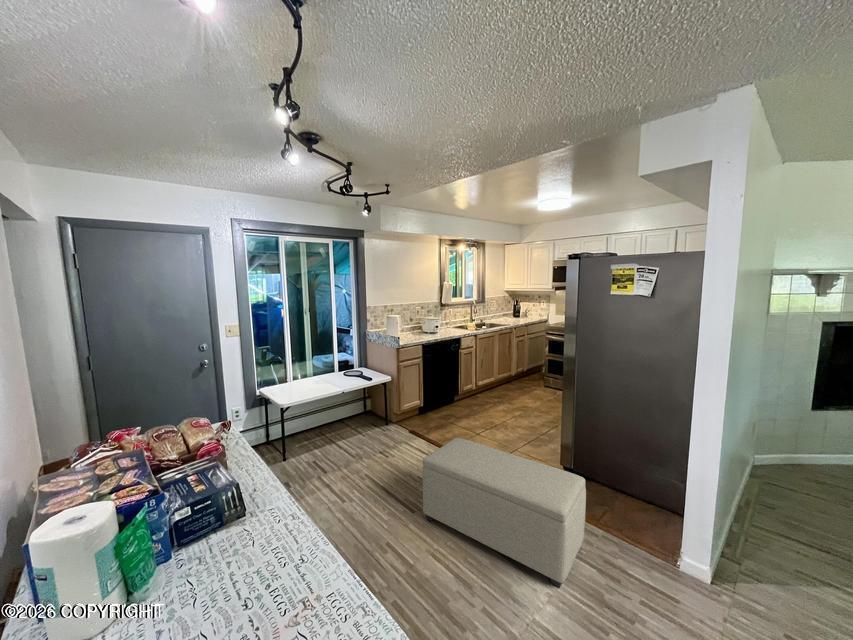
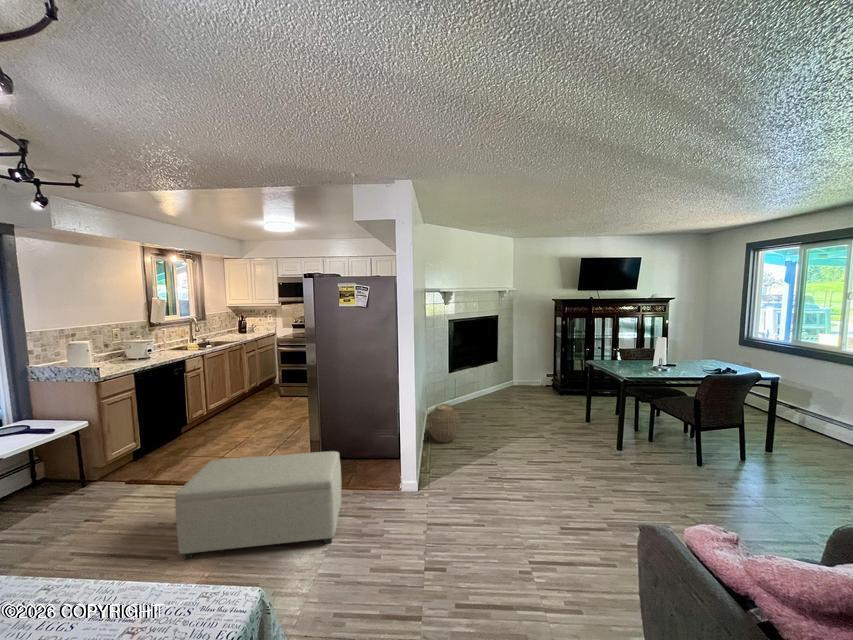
woven basket: none [751,462,830,530] -> present [428,404,460,442]

